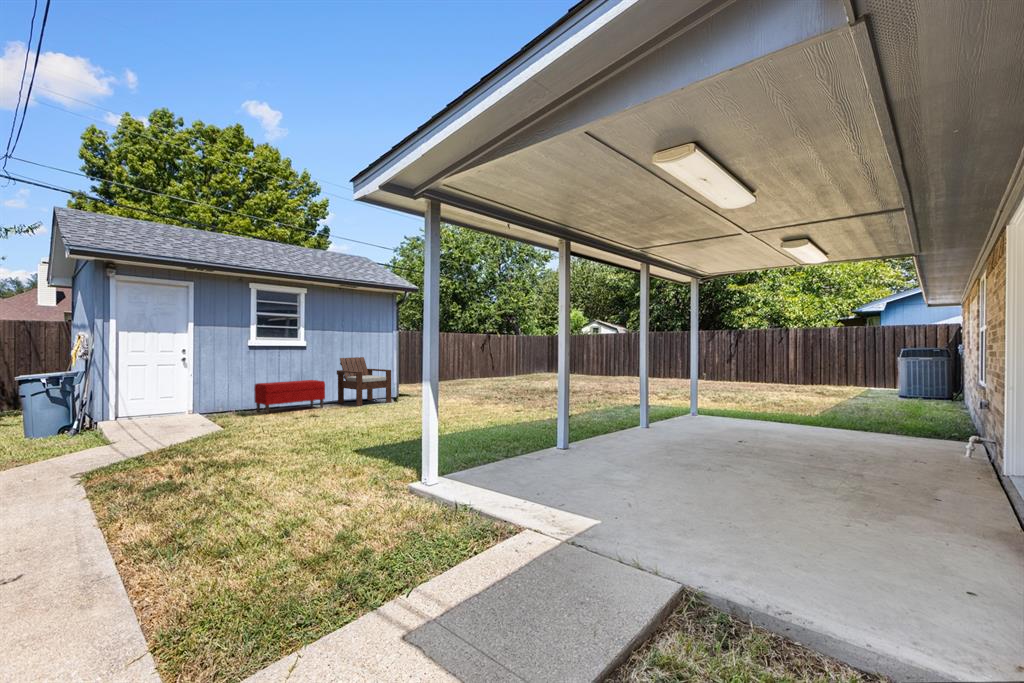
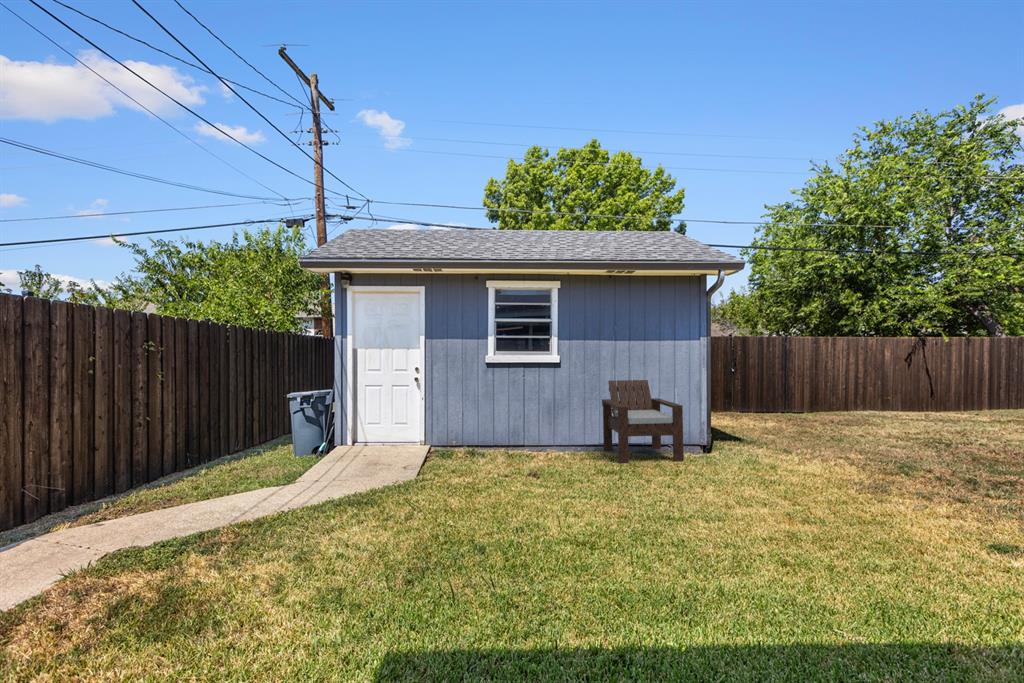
bench: present [254,380,325,414] -> none [489,411,575,459]

